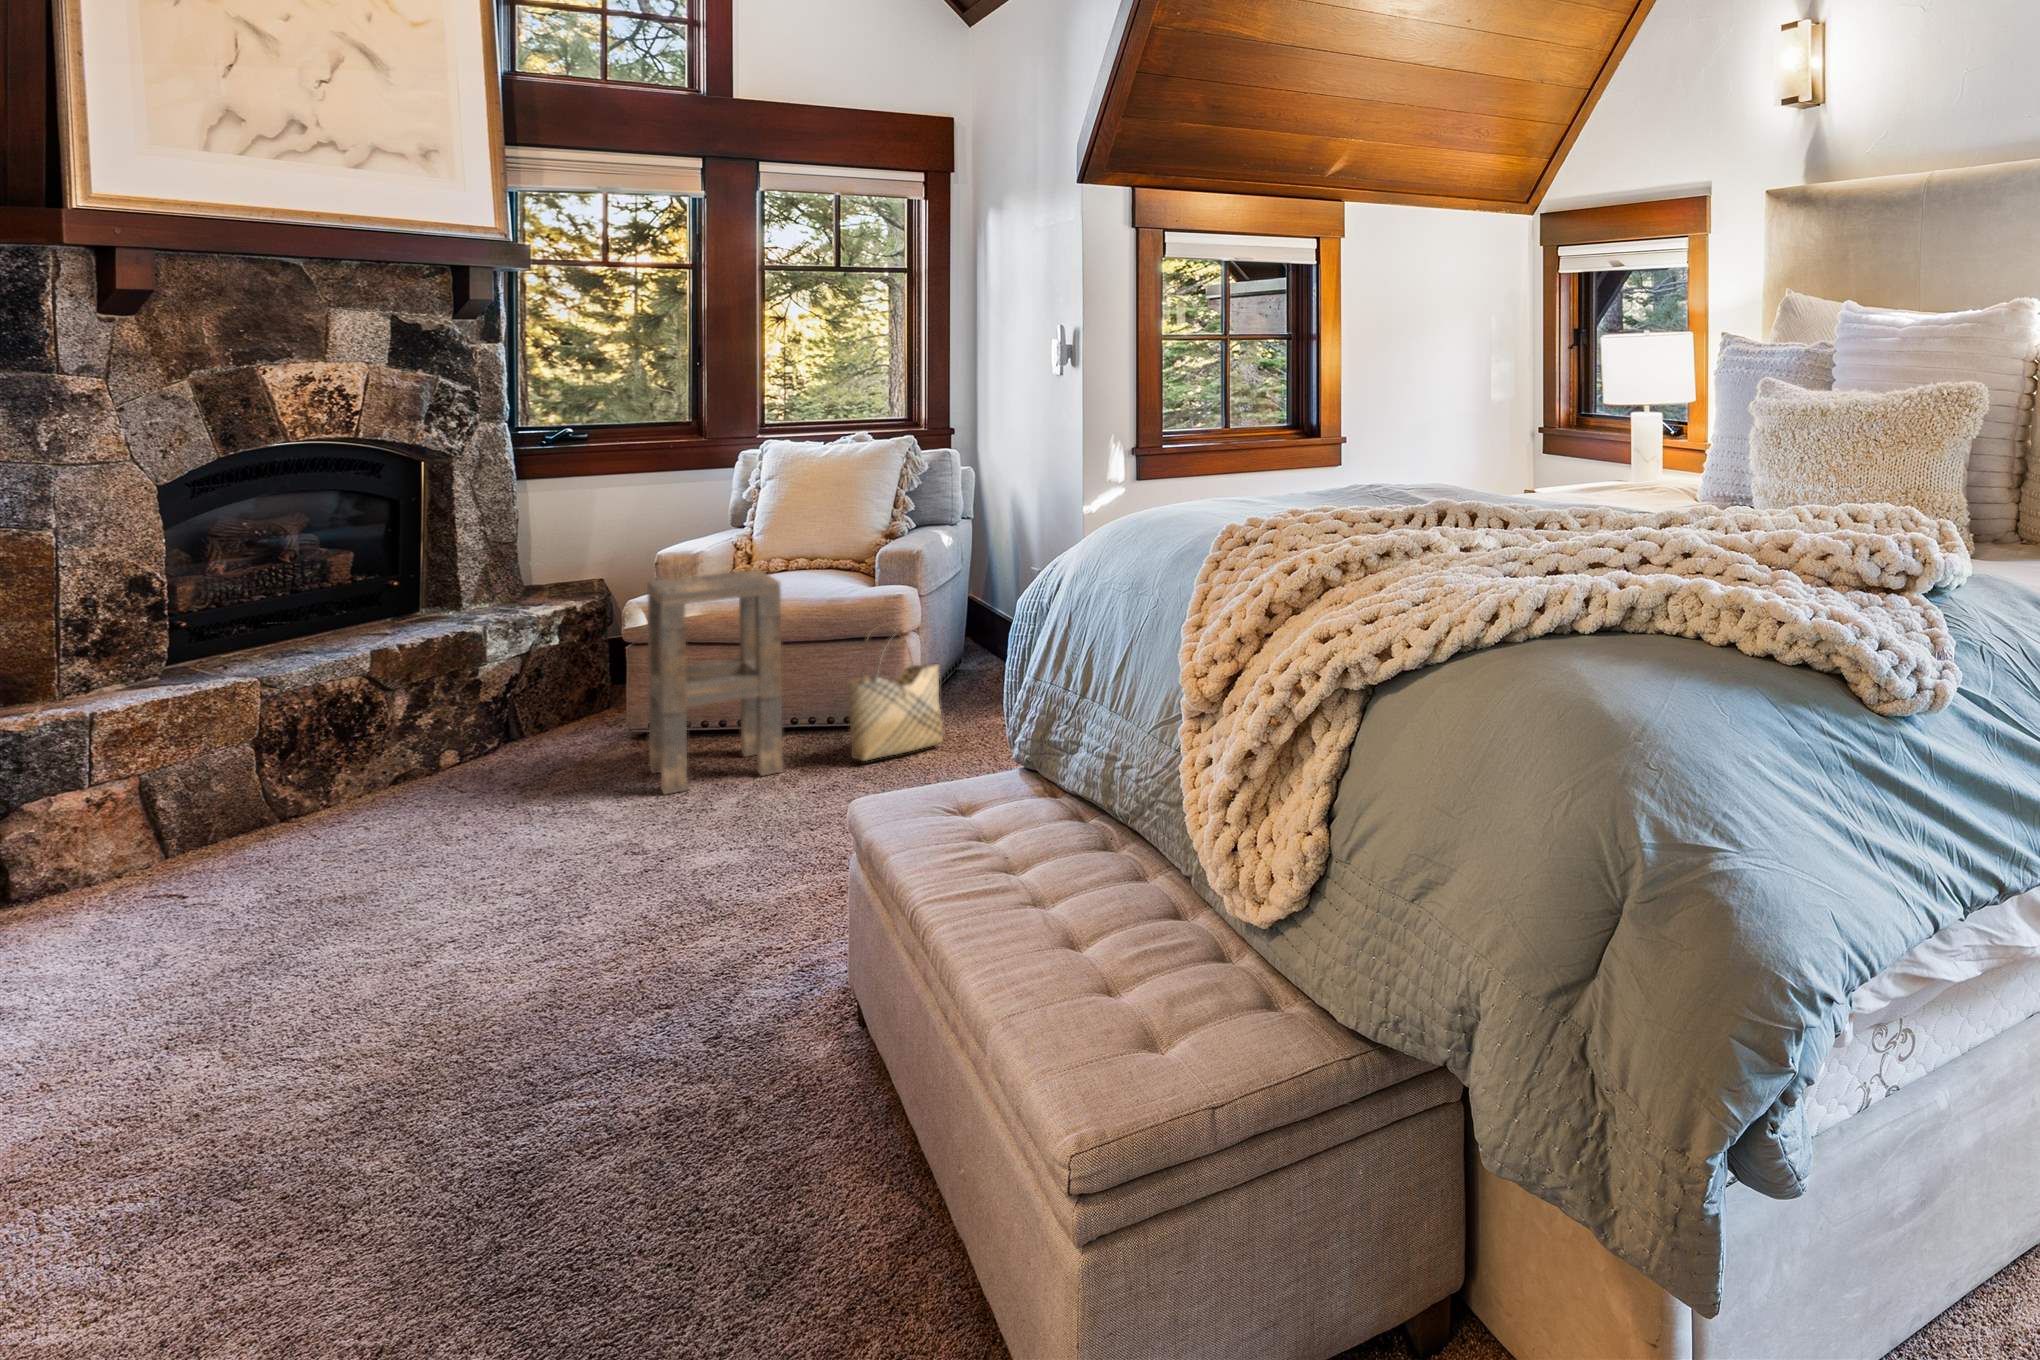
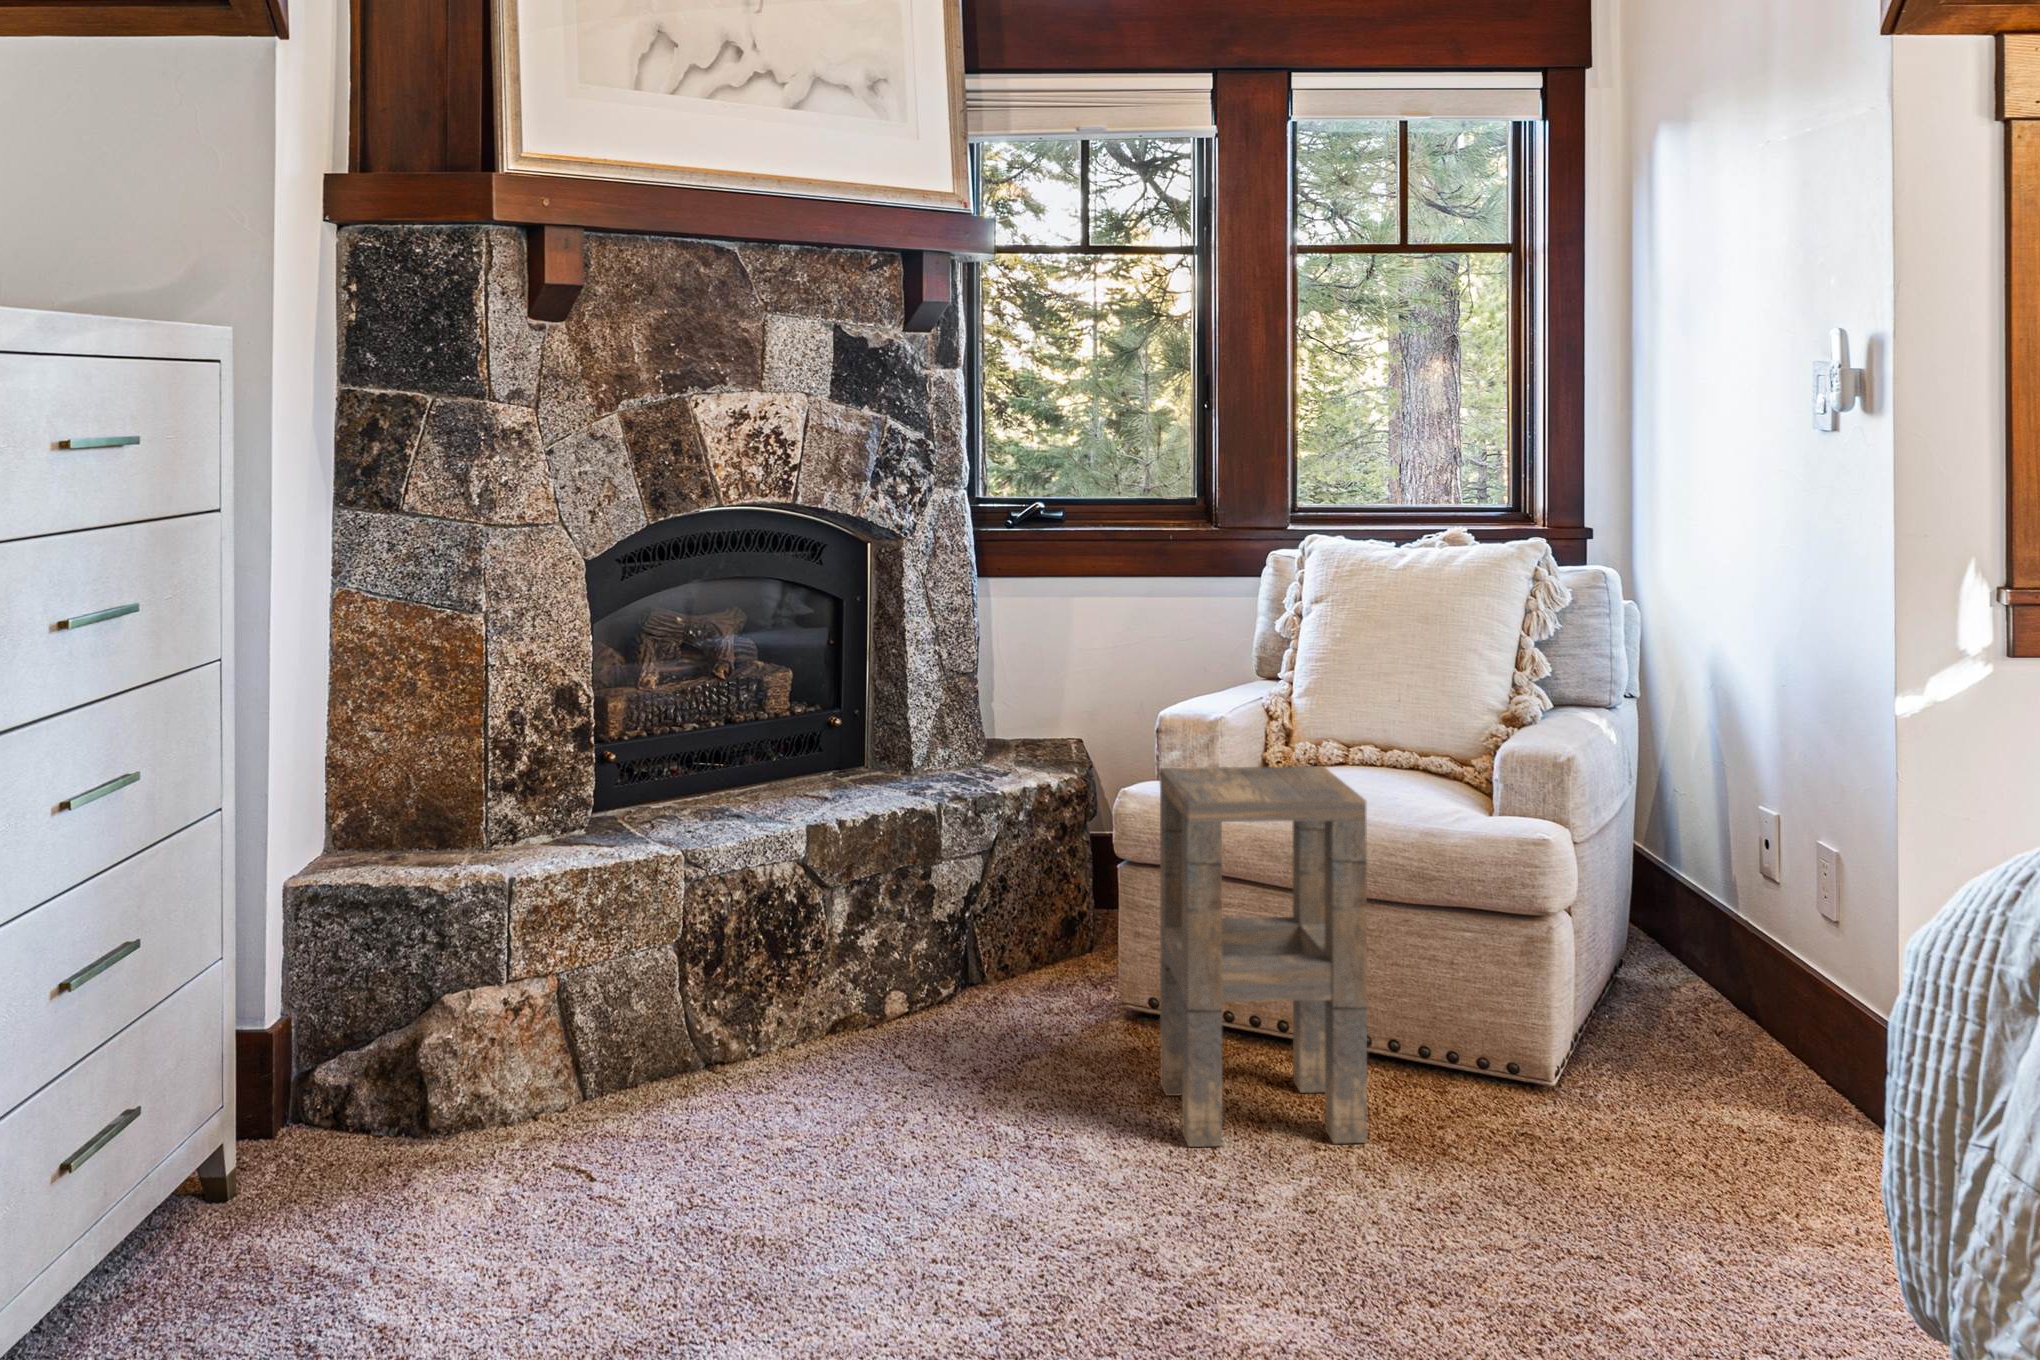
woven basket: present [847,632,943,761] -> none [1474,897,1641,1154]

